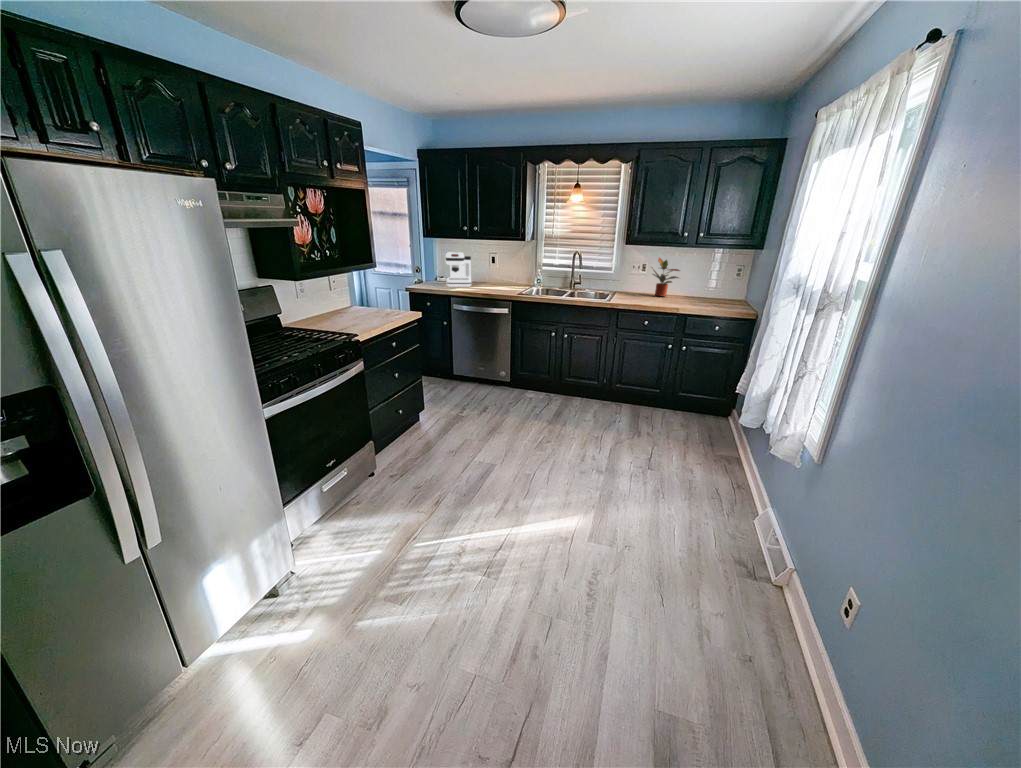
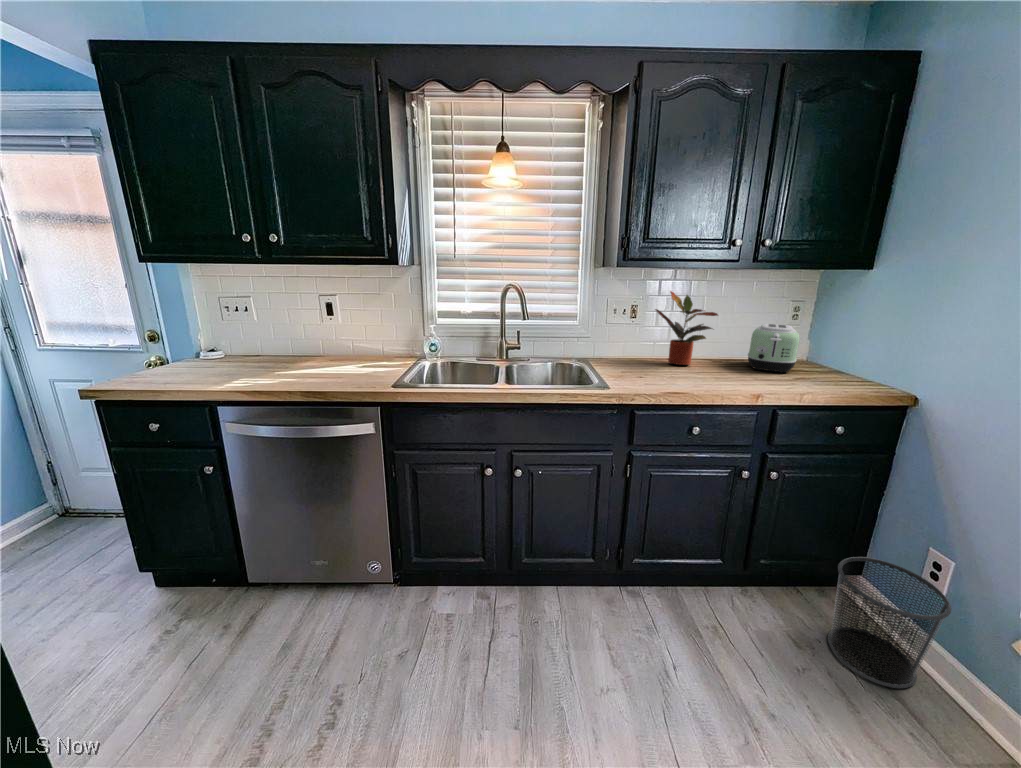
coffee maker: present [446,252,471,287] -> none [197,294,279,377]
toaster: none [695,277,725,302] -> present [748,324,800,373]
waste bin: none [694,386,740,436] -> present [828,557,952,688]

